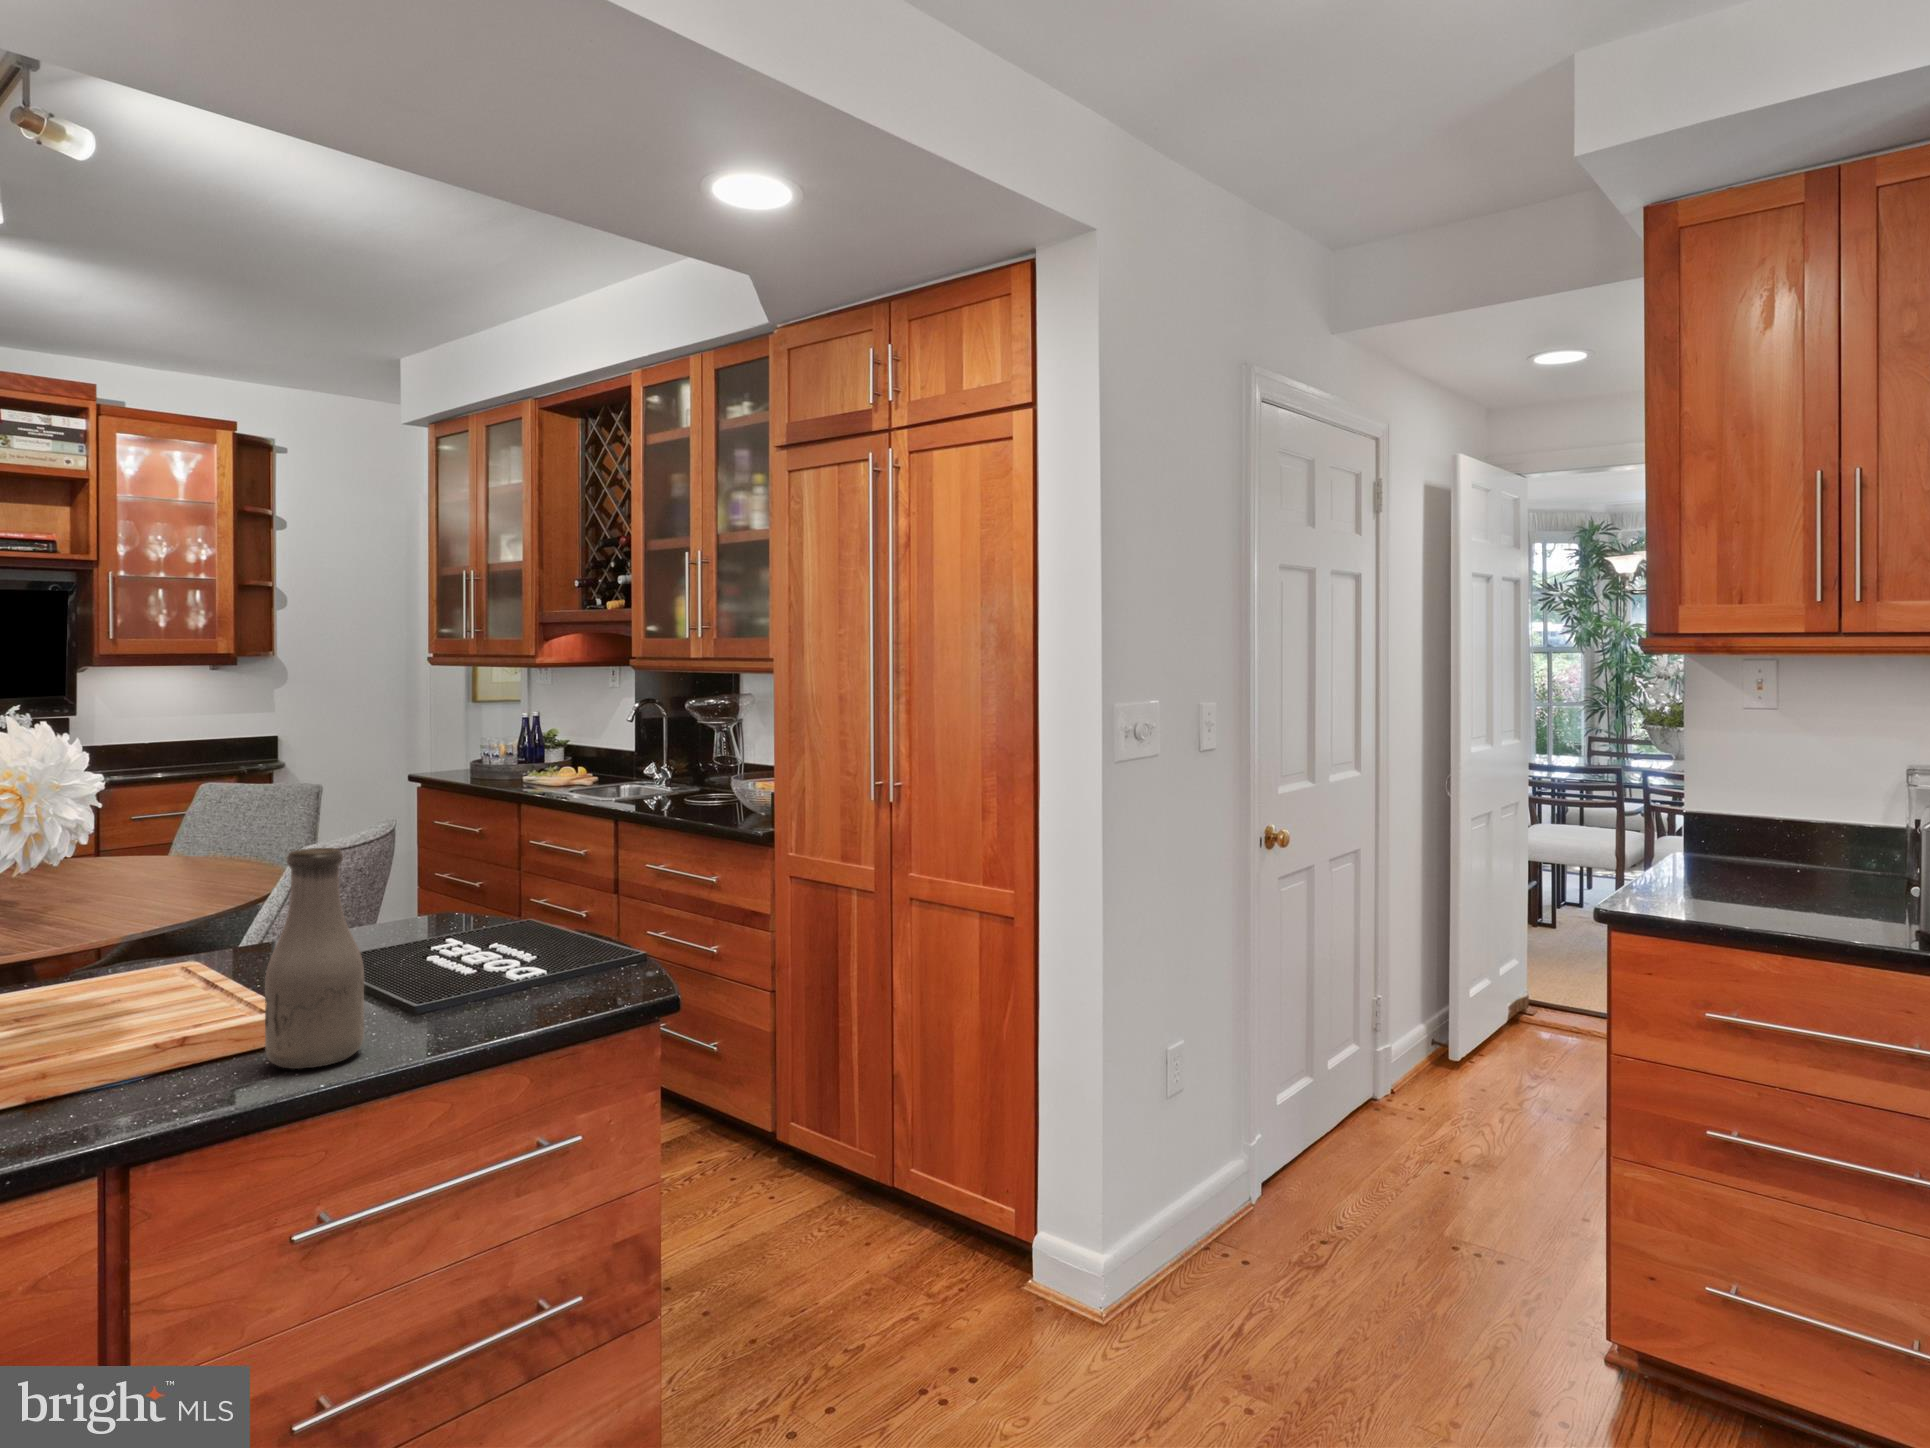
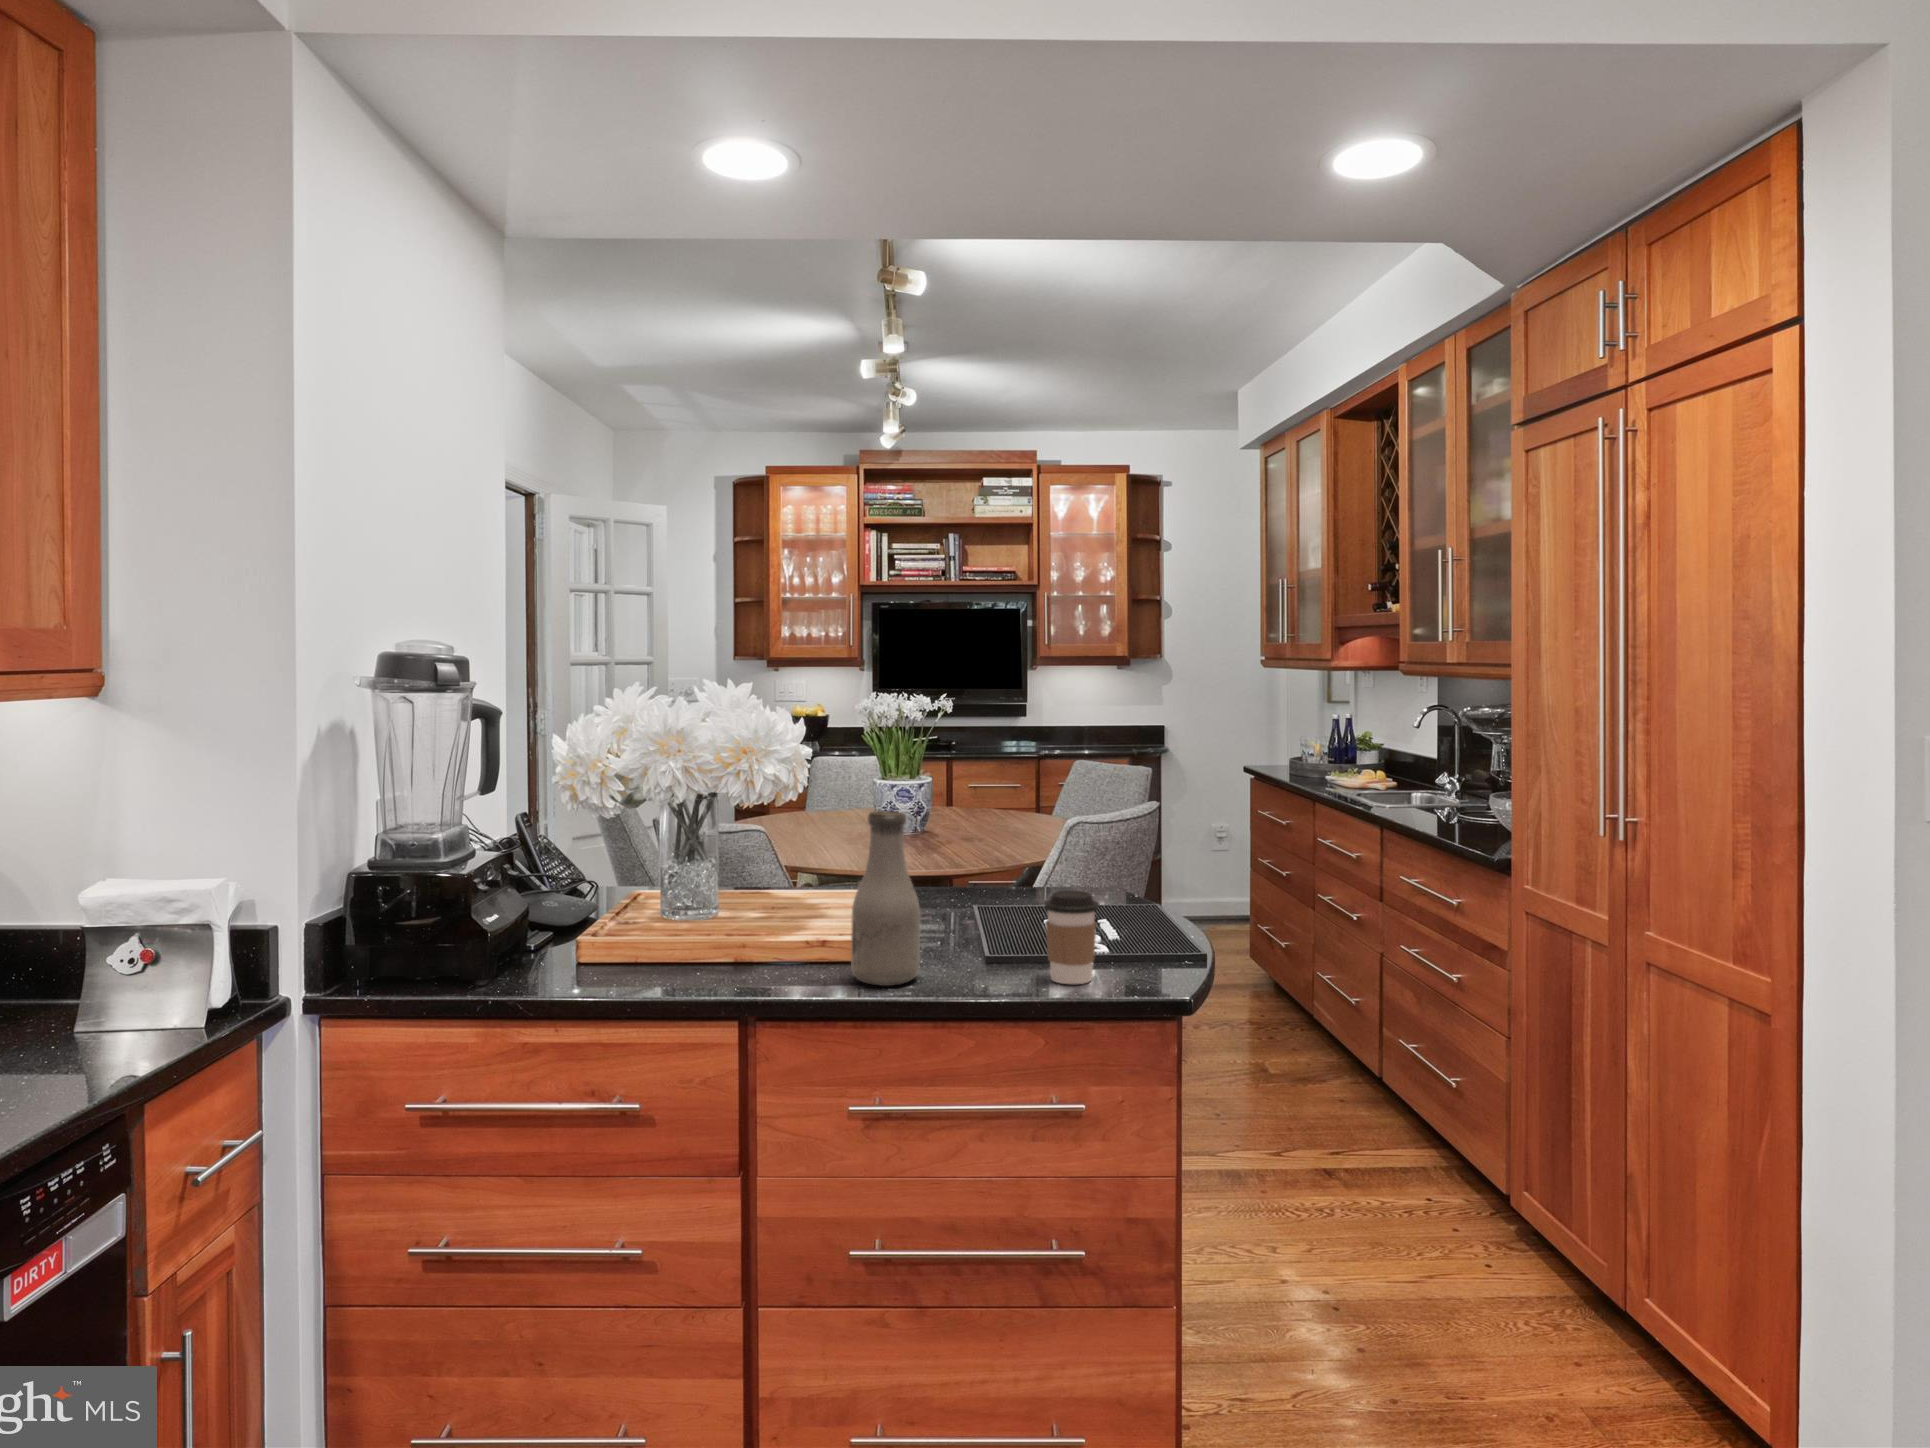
coffee cup: none [514,910,579,1014] -> present [1045,891,1099,984]

